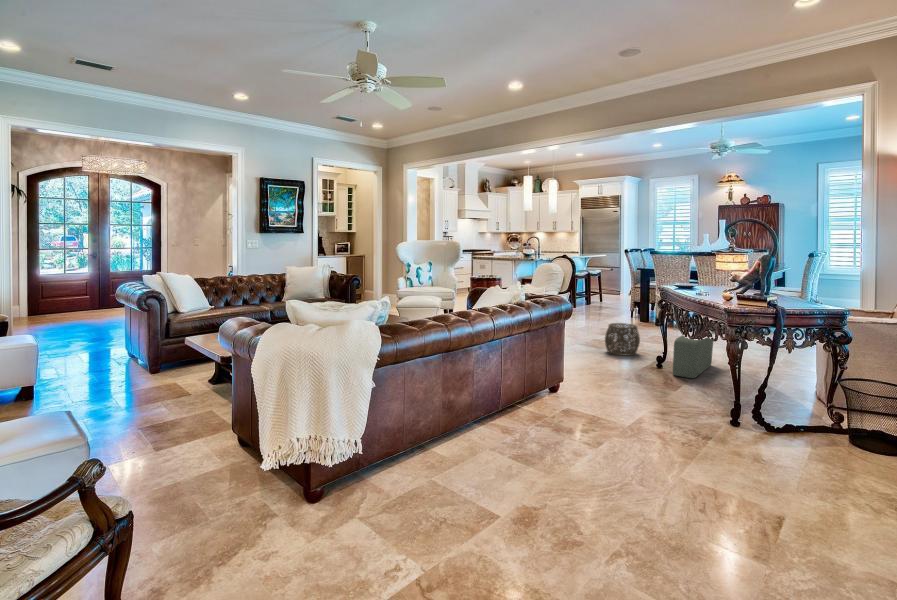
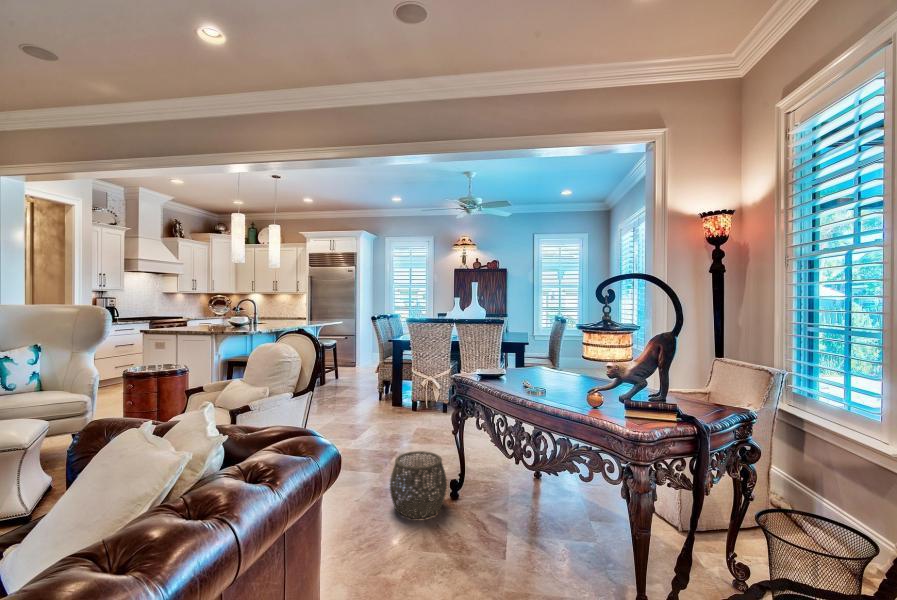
pouf: present [673,336,713,378] -> none [525,457,576,571]

